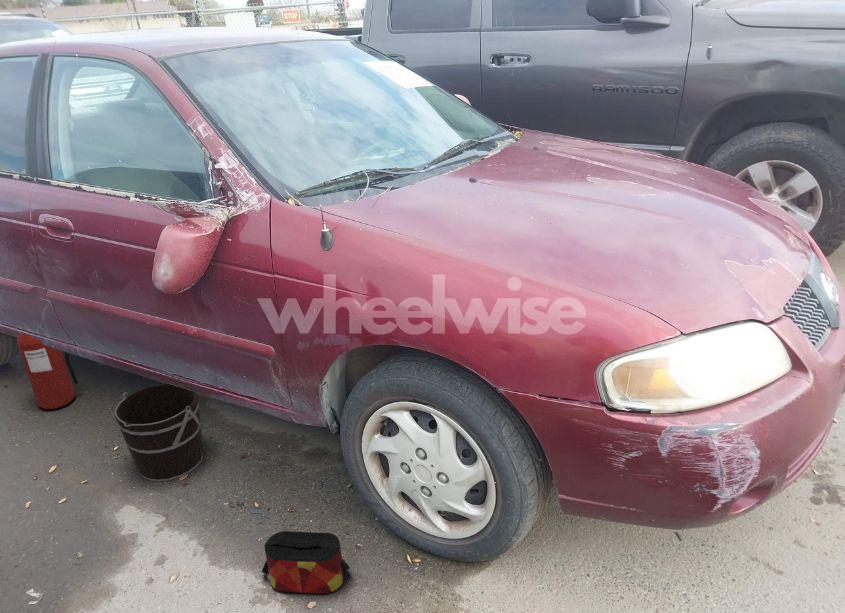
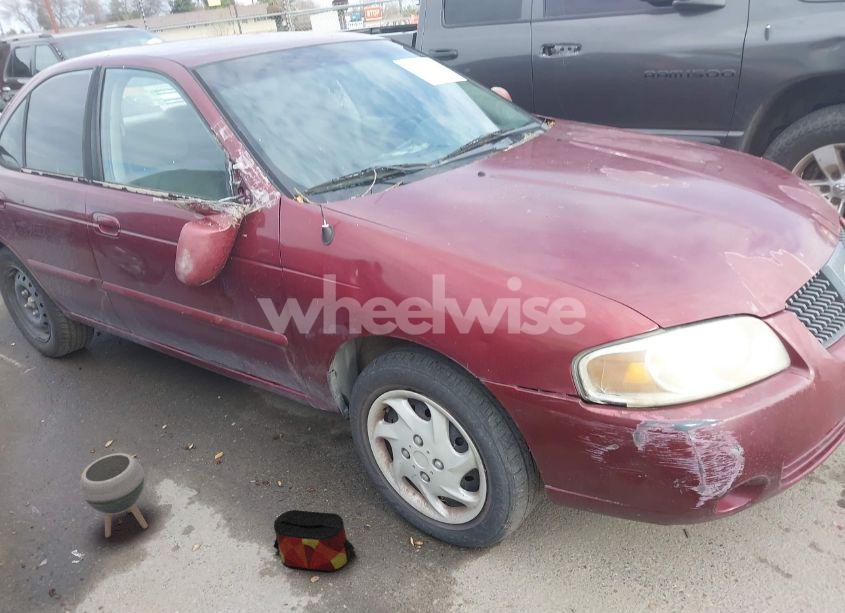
fire extinguisher: present [13,325,78,409] -> none [75,304,137,392]
bucket: present [115,383,203,482] -> none [157,369,239,461]
planter: none [38,477,113,571] -> present [80,453,148,538]

